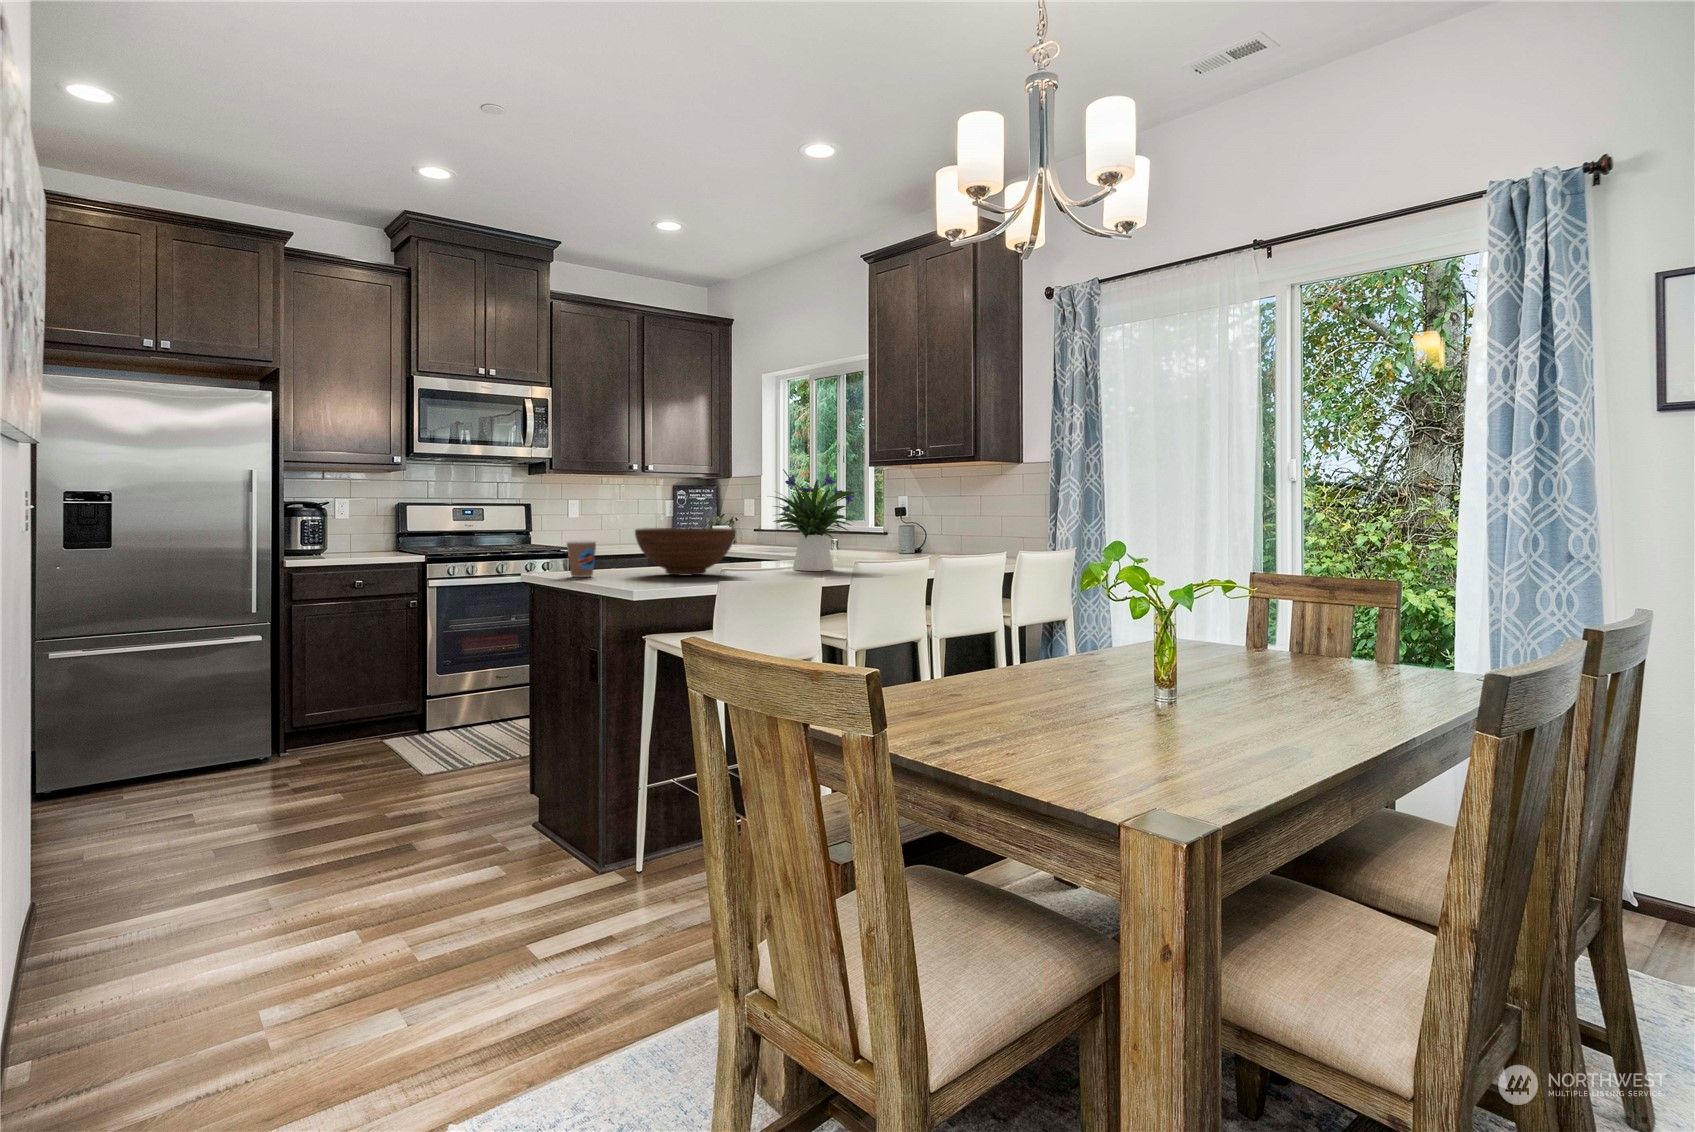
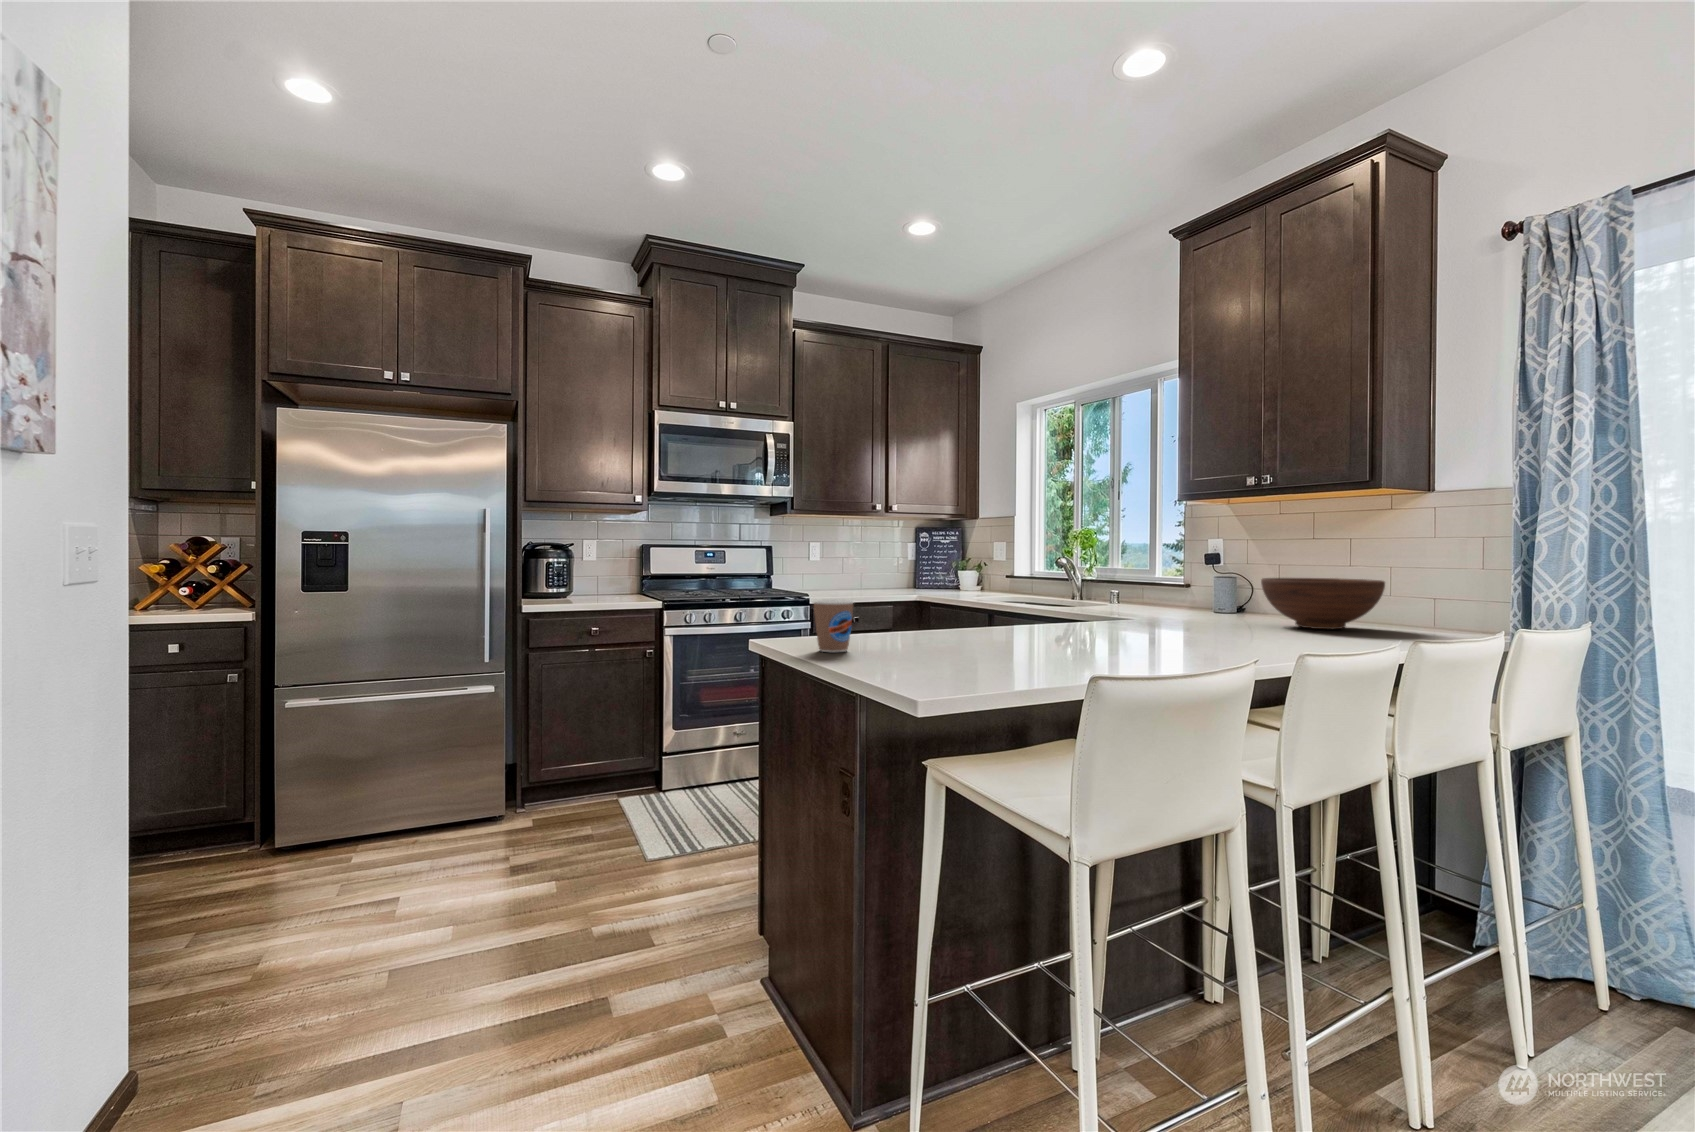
flower arrangement: present [773,469,855,571] -> none [1070,498,1223,645]
fruit bowl: present [635,528,735,576] -> present [1261,578,1385,629]

